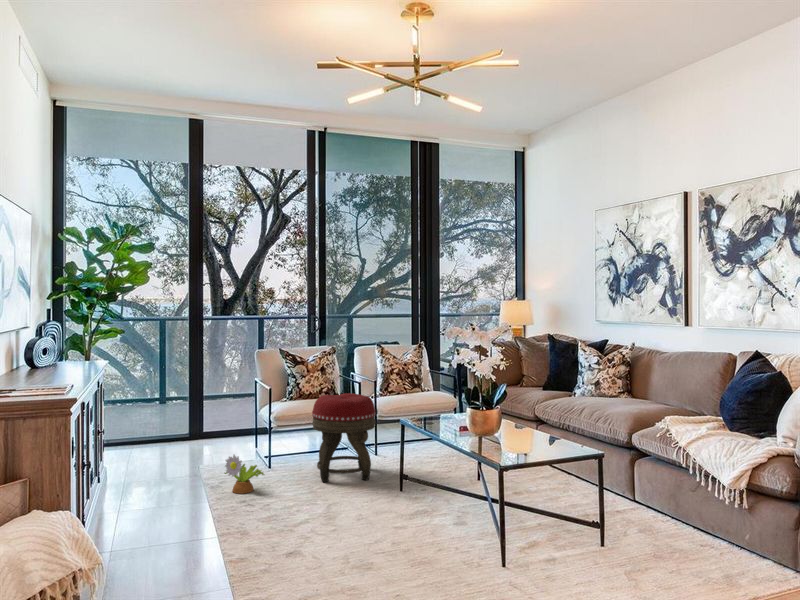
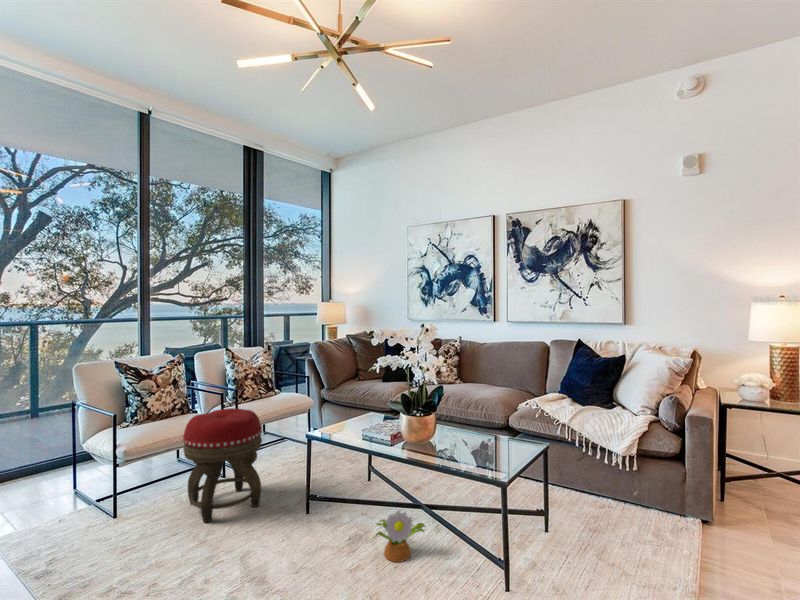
decorative plant: present [225,455,264,494] -> present [375,511,425,562]

